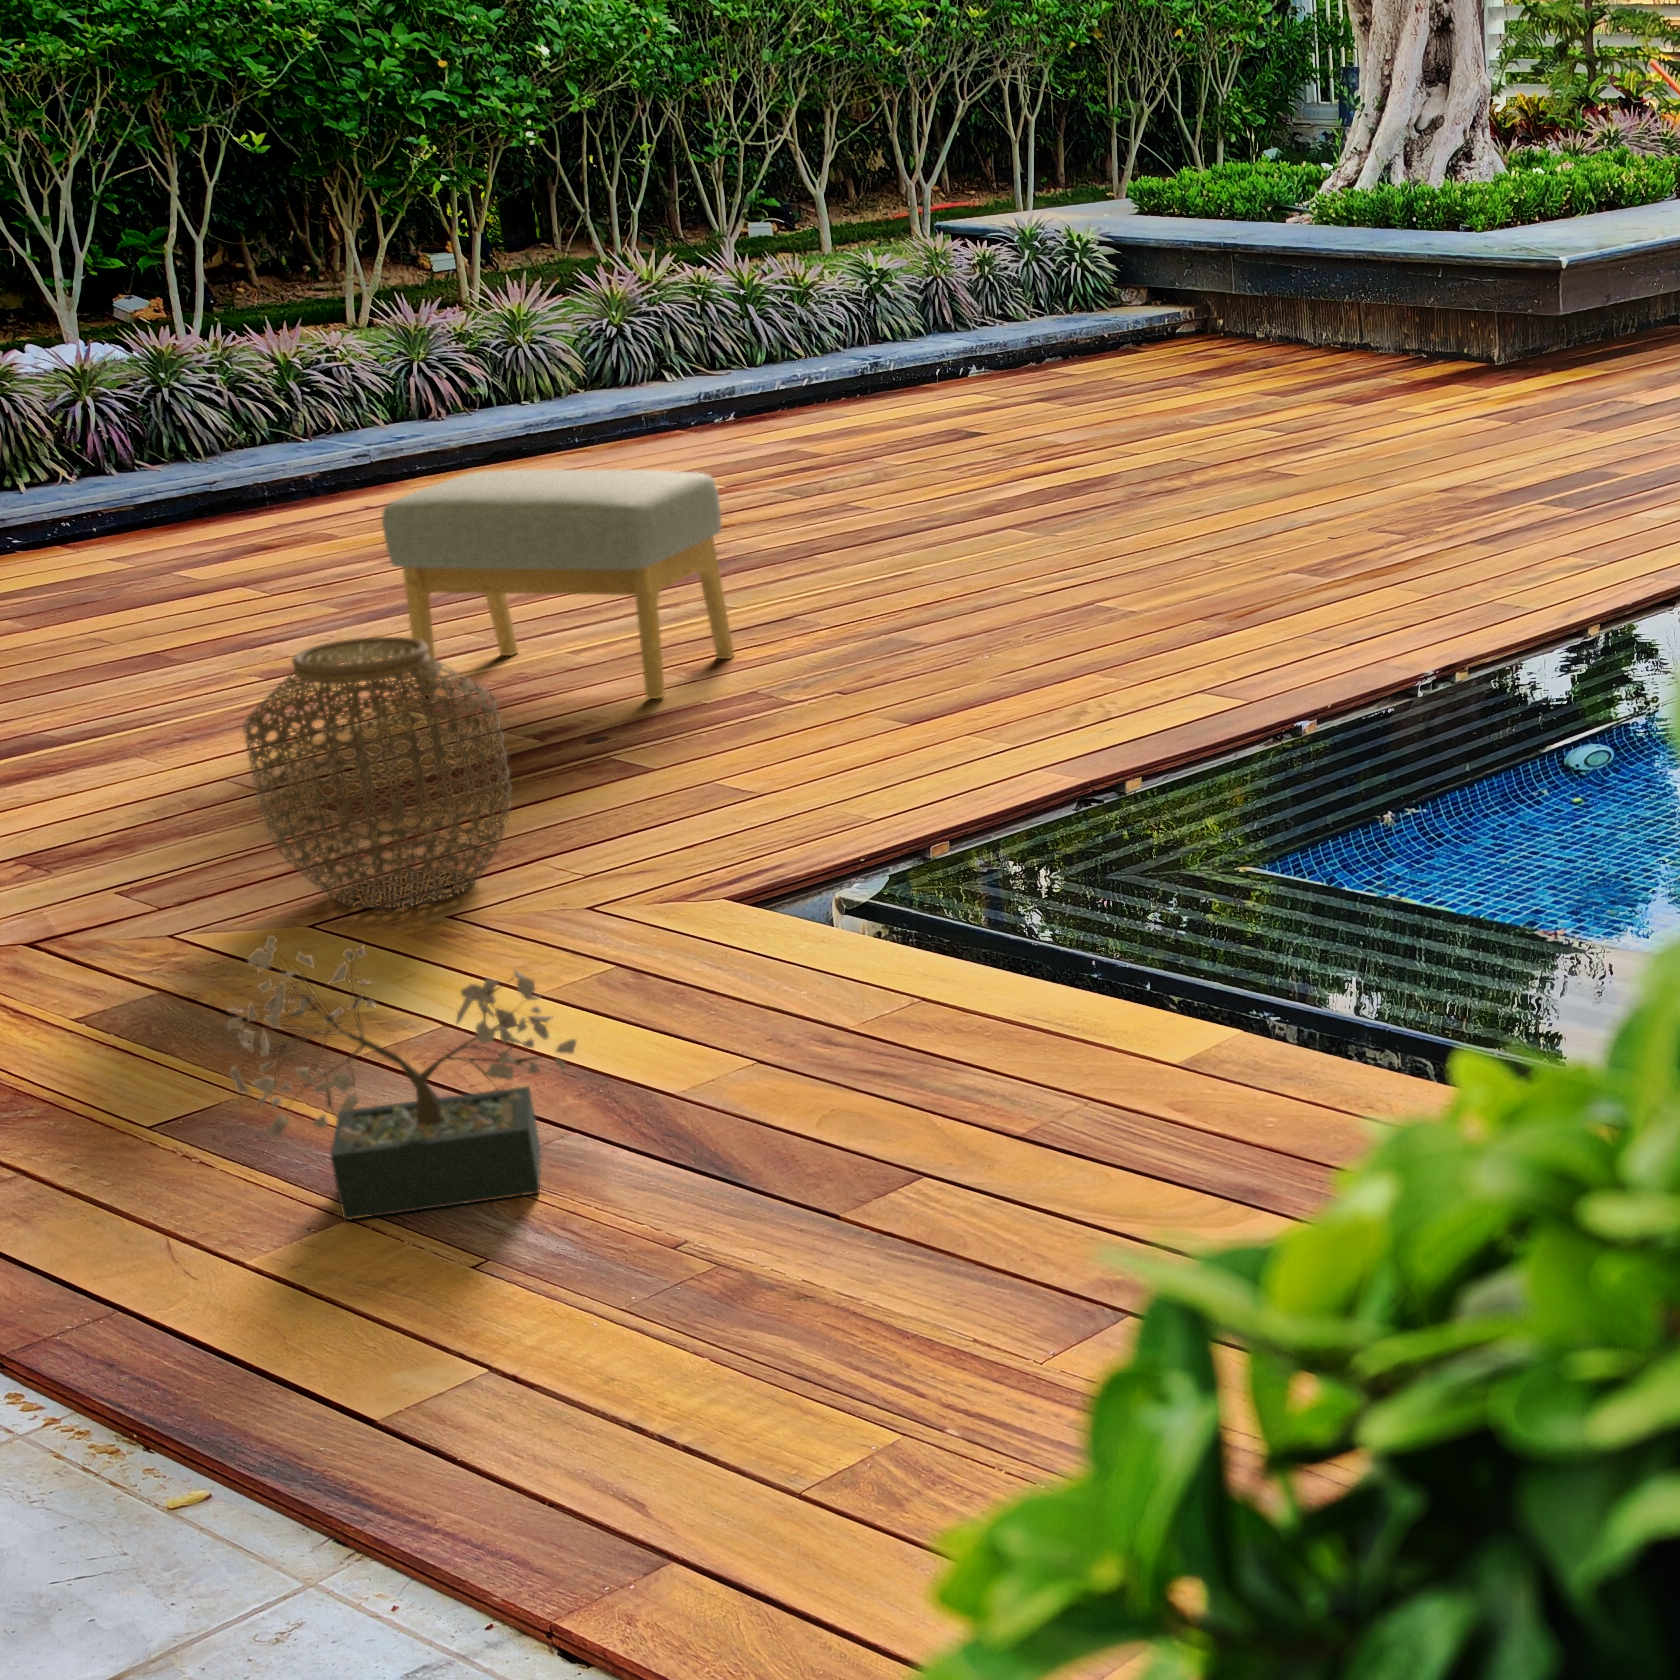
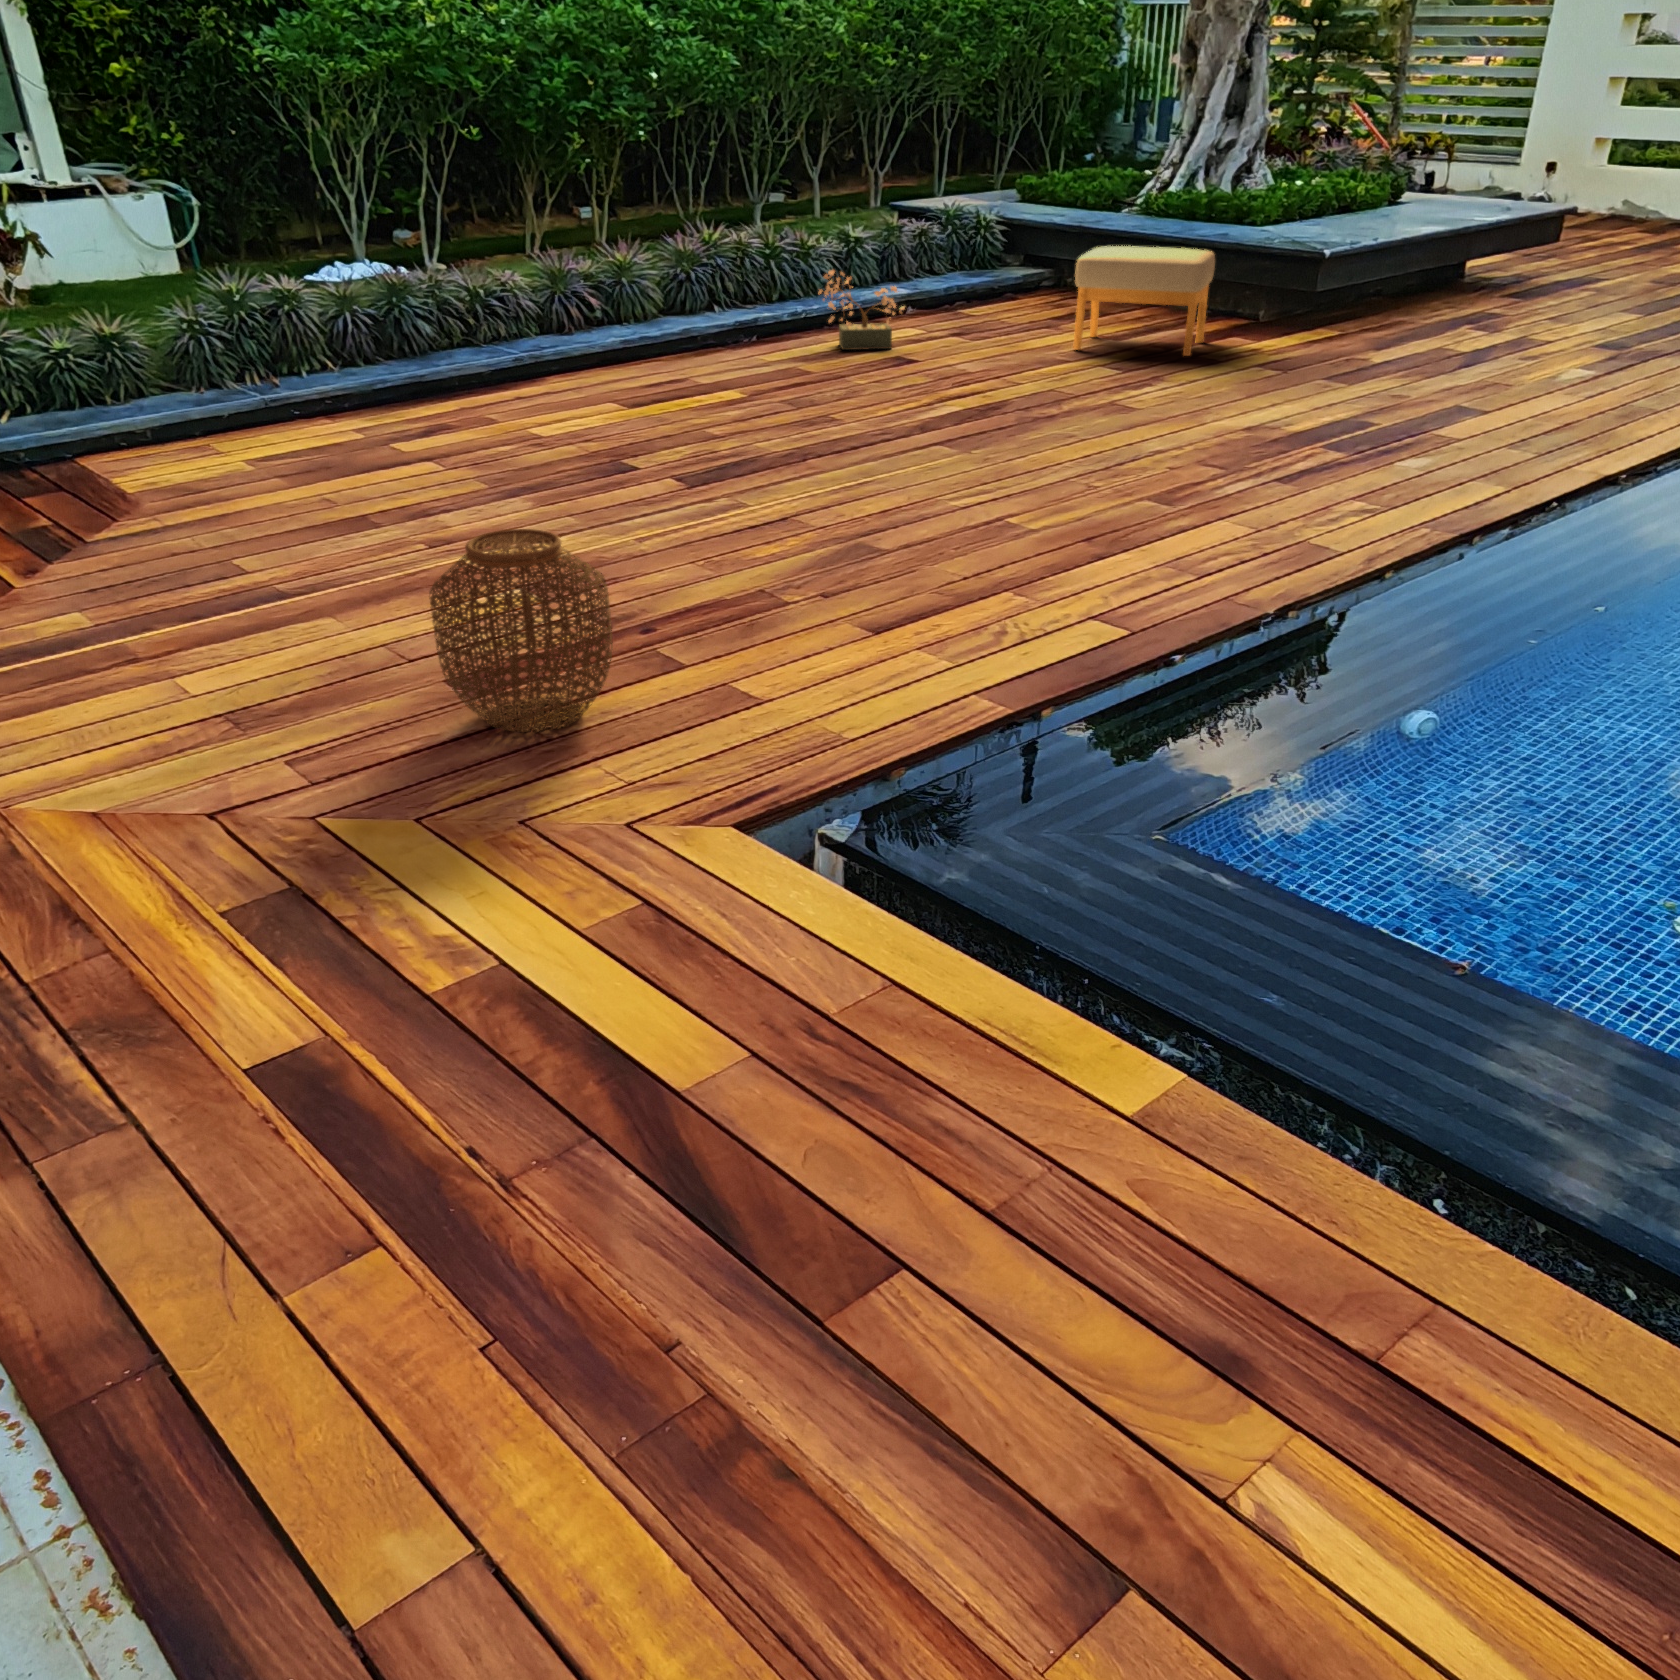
footstool: present [382,470,734,699] -> present [1073,246,1215,356]
decorative plant: present [227,935,576,1220] -> present [819,270,905,350]

